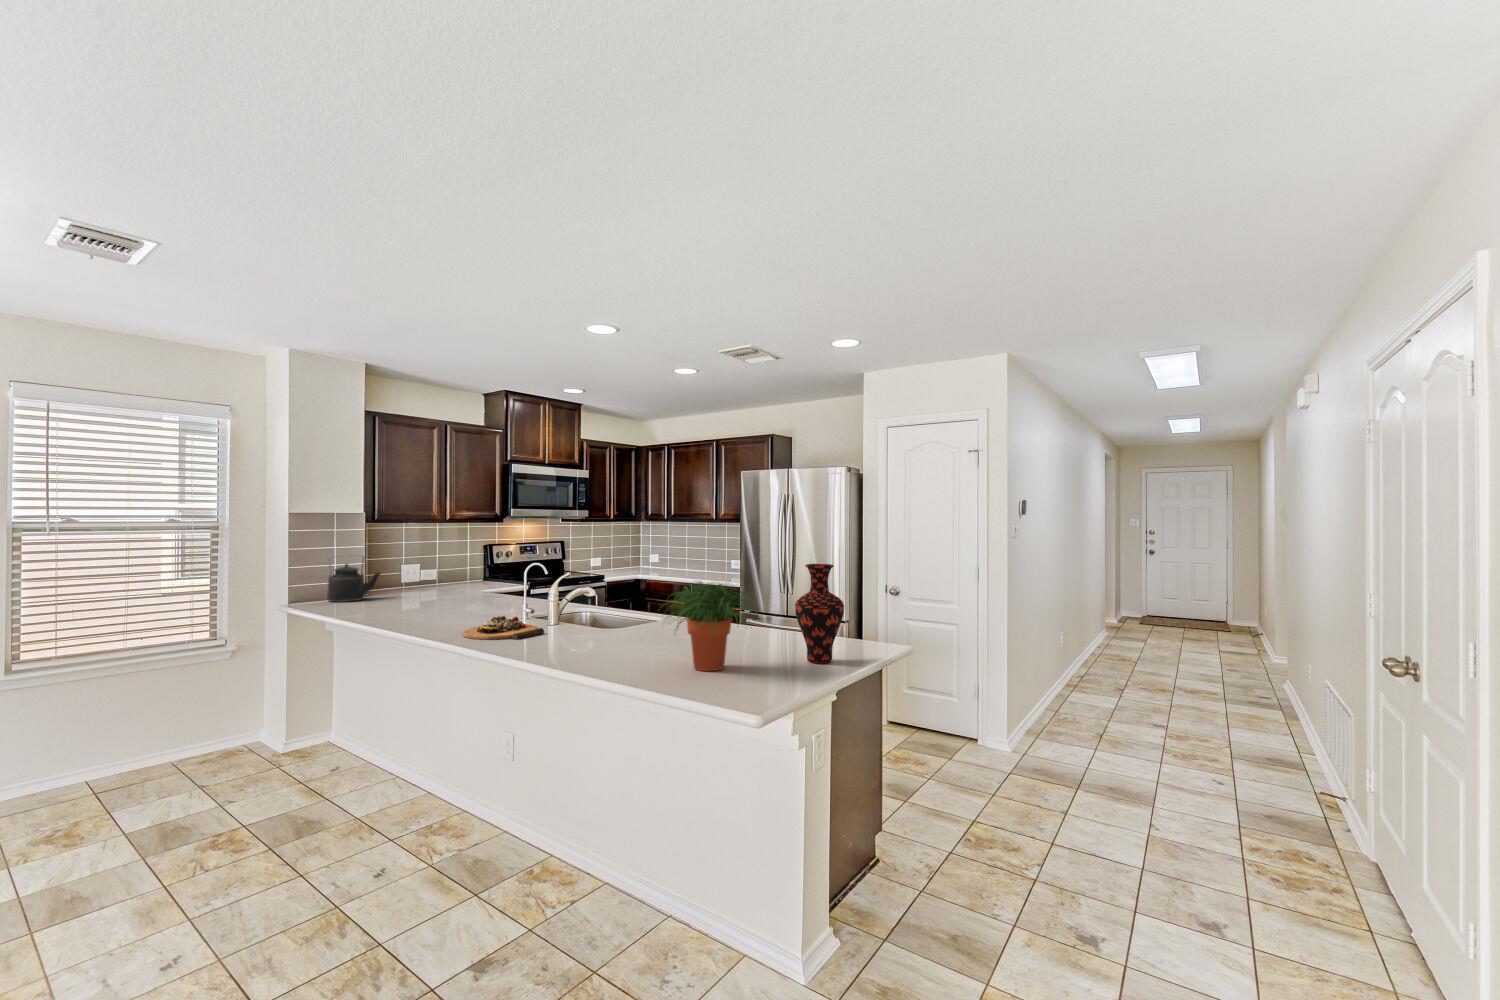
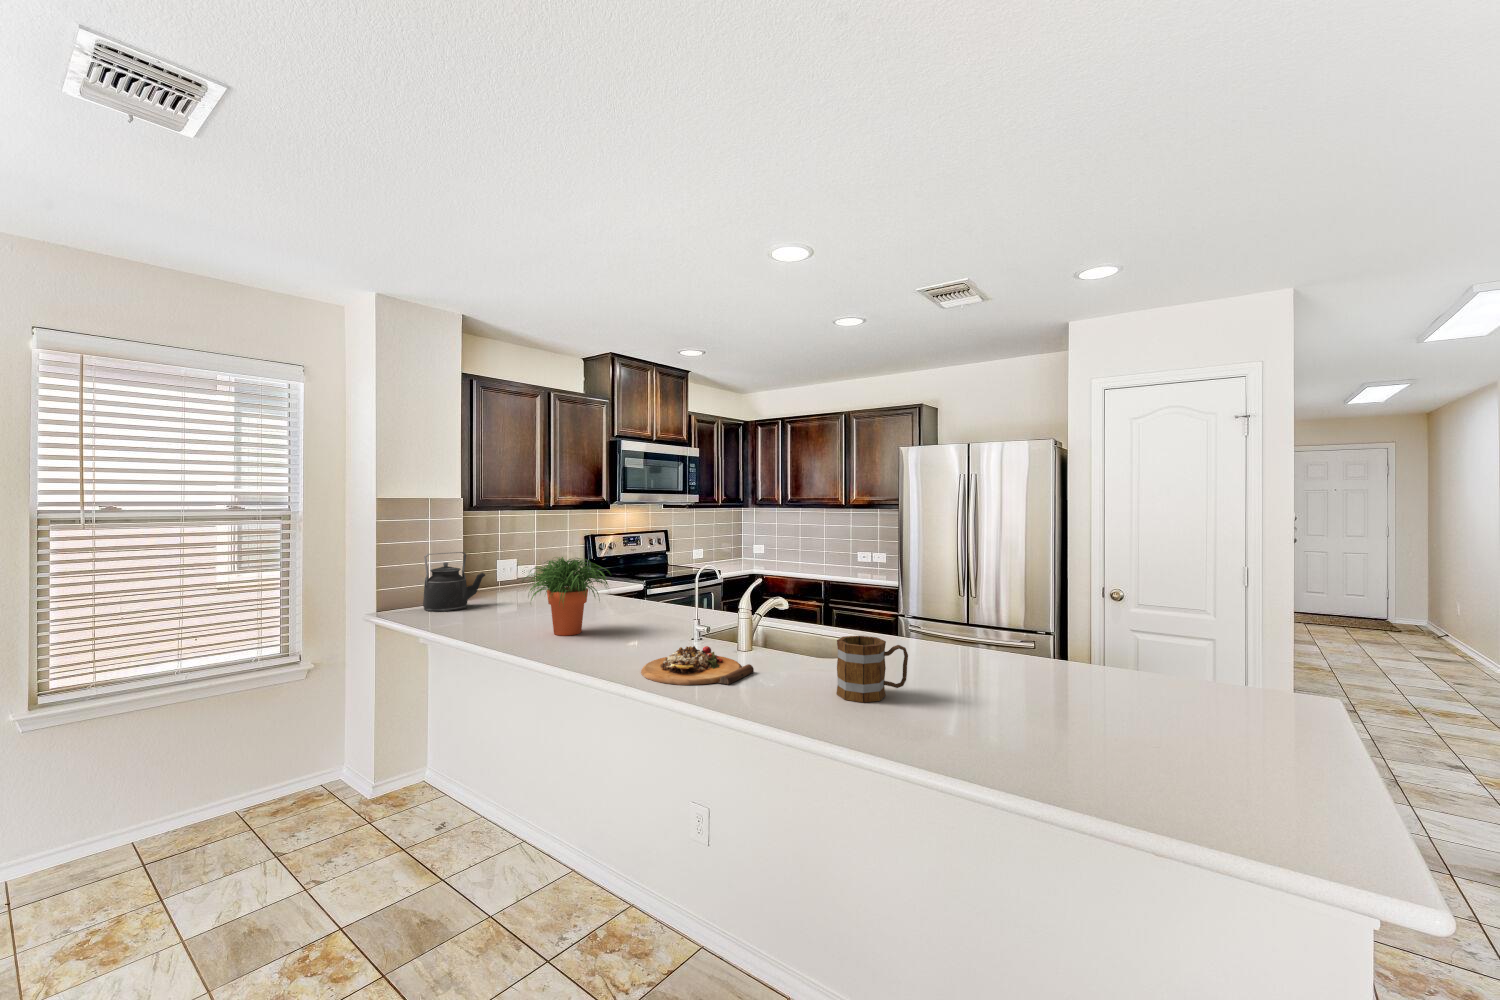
vase: present [795,564,844,663] -> none [1207,586,1305,748]
potted plant: present [660,581,754,671] -> present [522,557,608,636]
mug: none [586,604,634,647] -> present [837,636,908,702]

